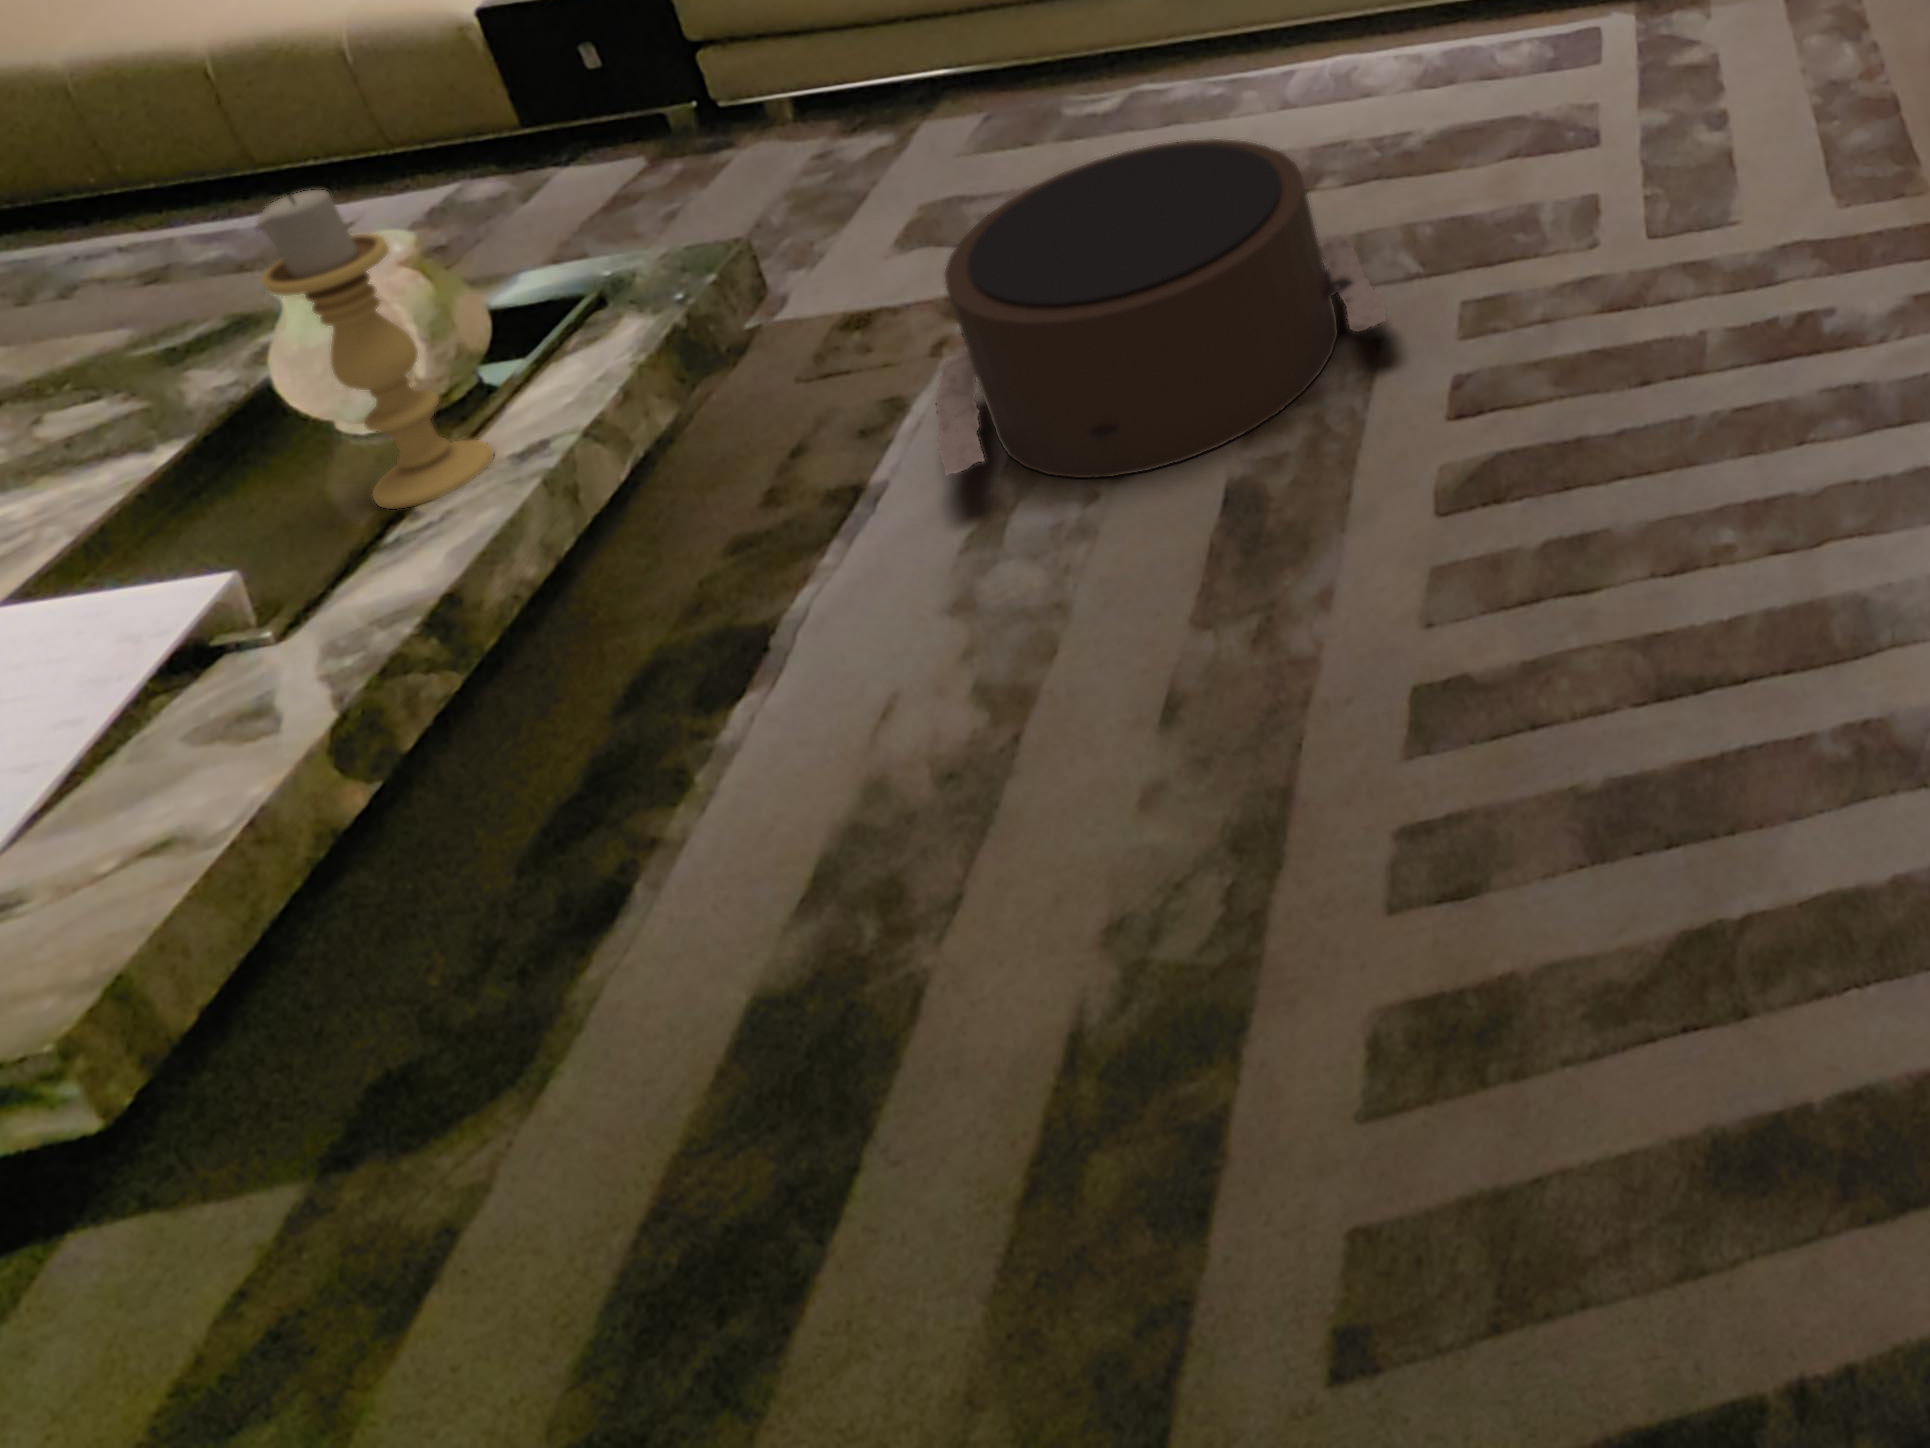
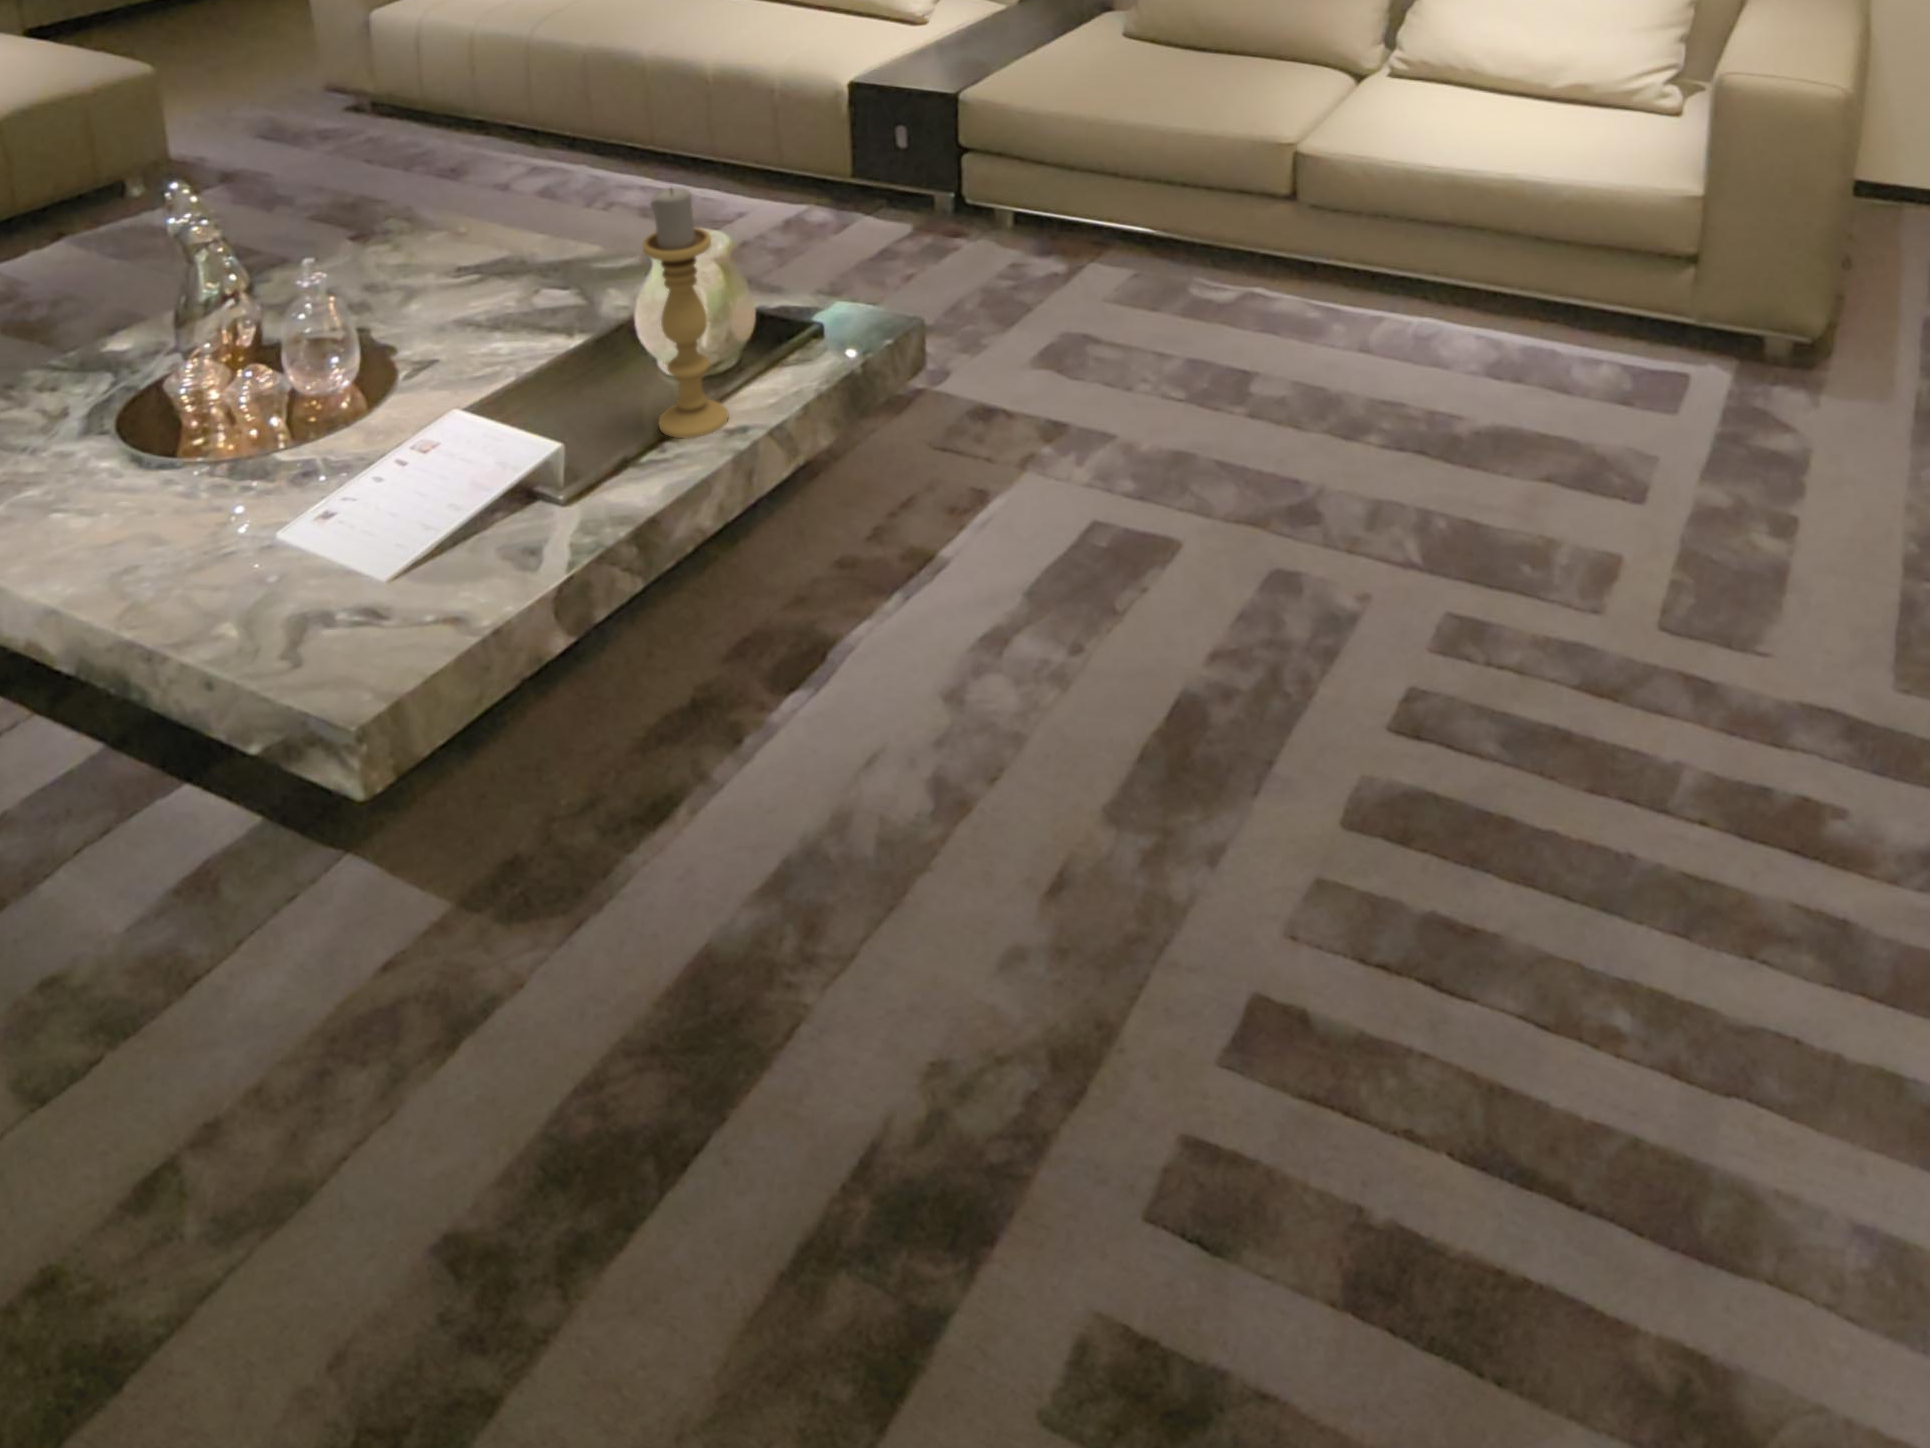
pouf: present [935,139,1387,478] -> none [980,346,1368,653]

